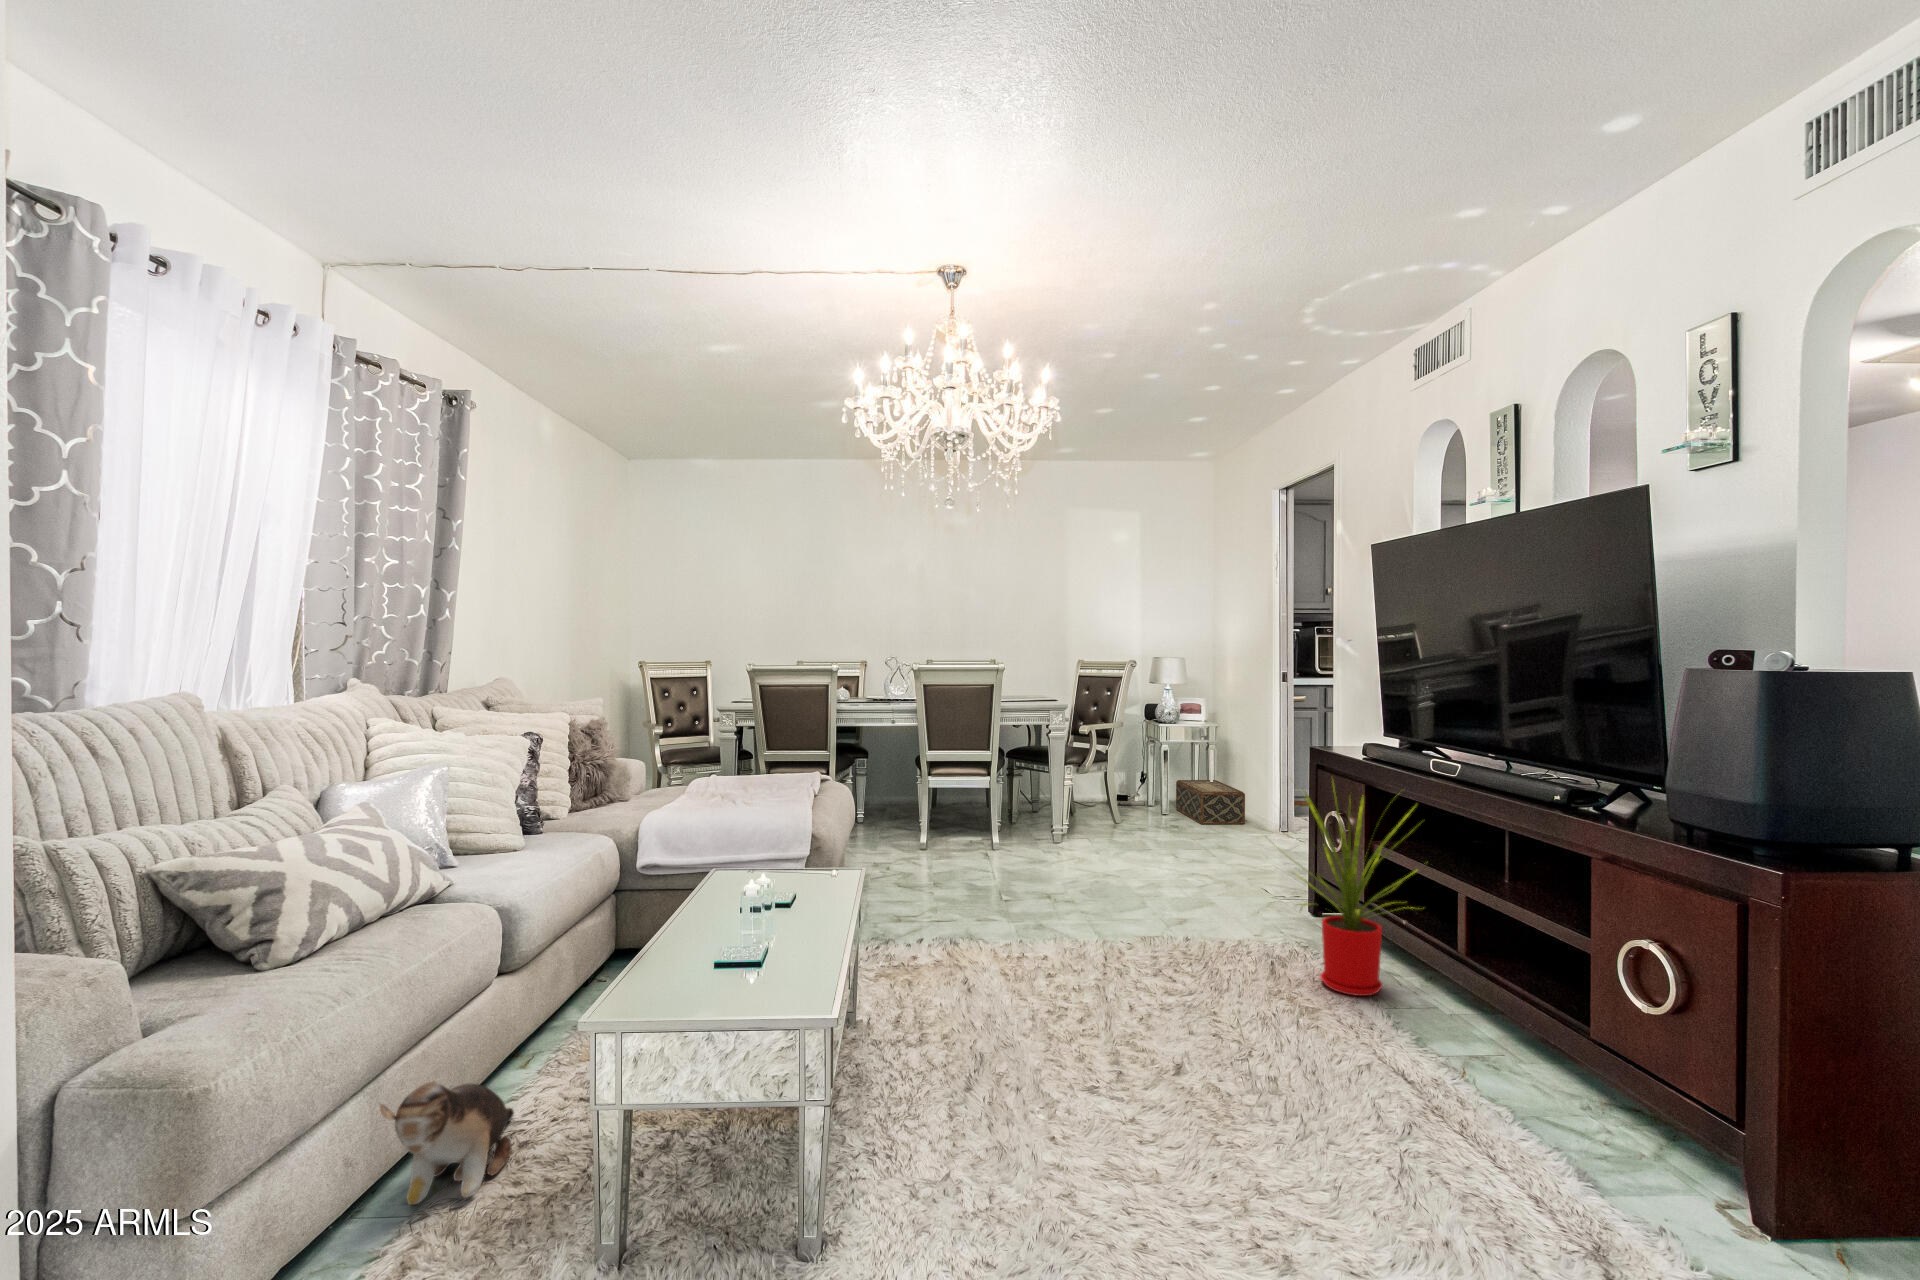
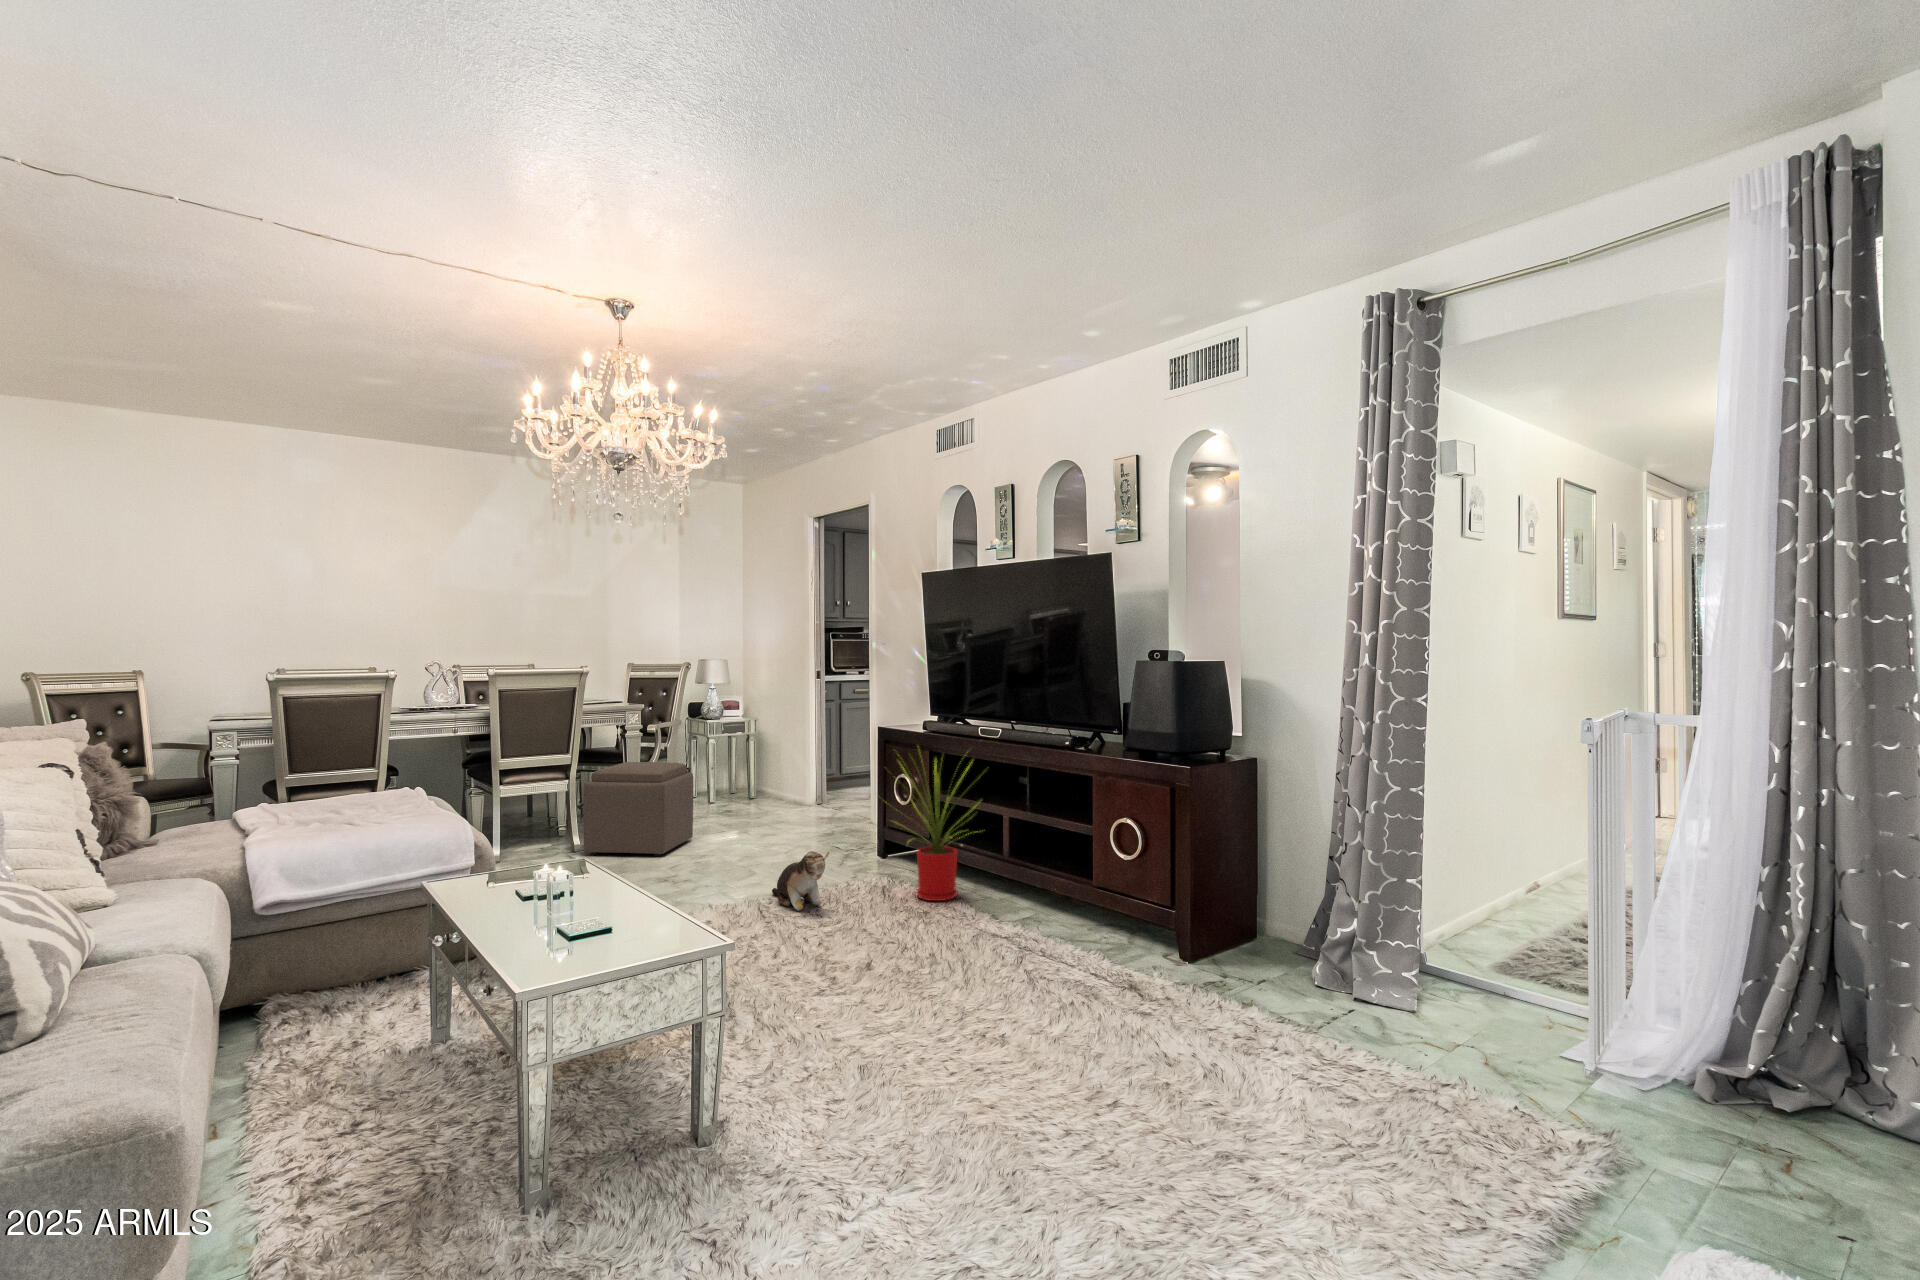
ottoman: none [996,764,1111,867] -> present [583,762,693,856]
woven basket: present [1176,780,1245,824] -> none [722,768,789,807]
plush toy: present [380,1081,514,1205] -> present [772,851,829,911]

